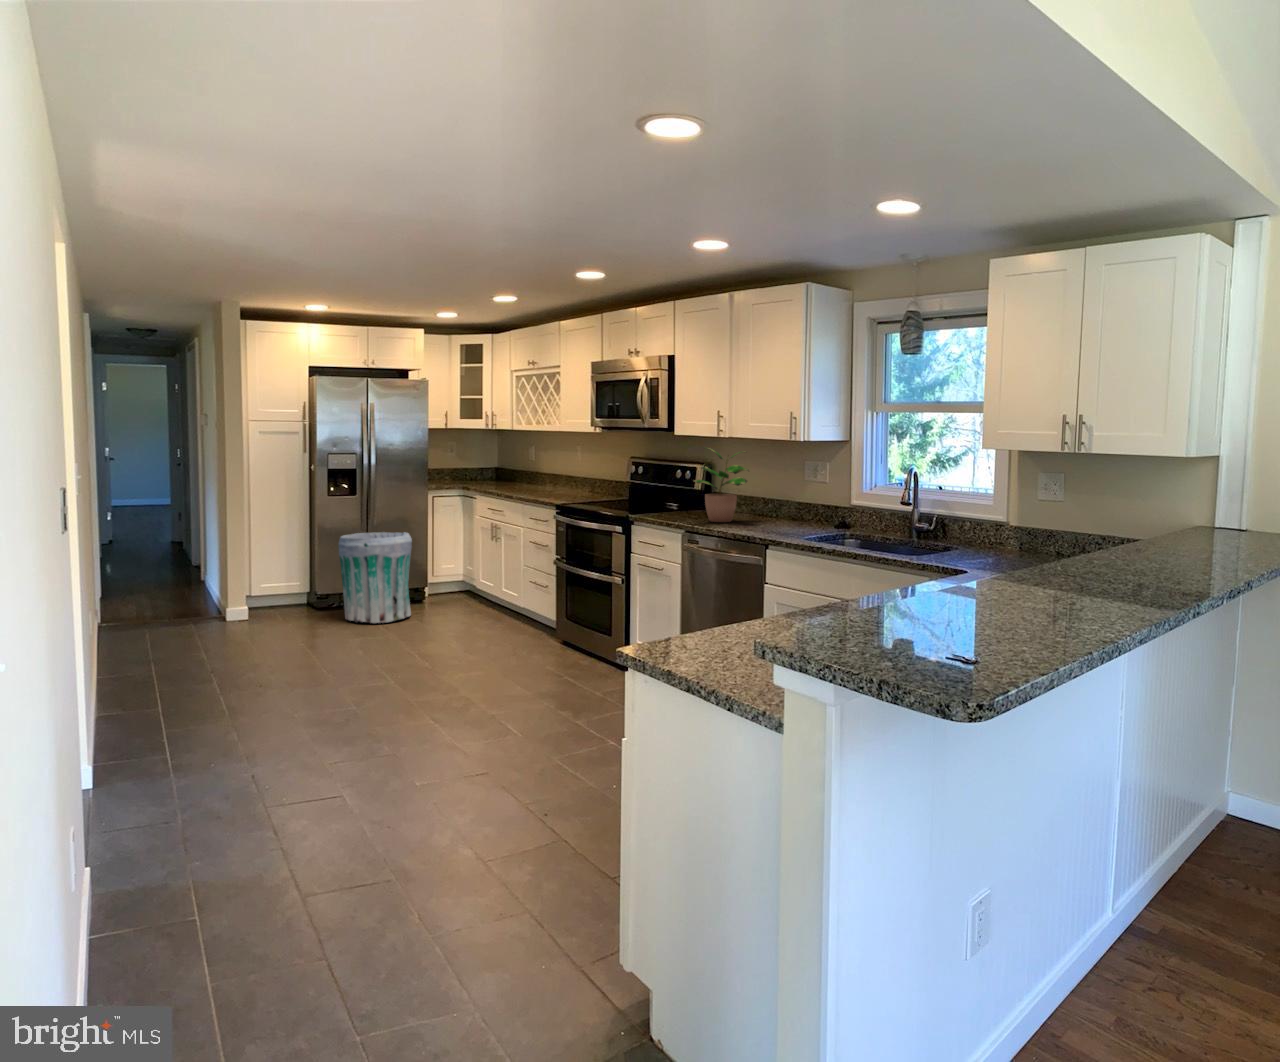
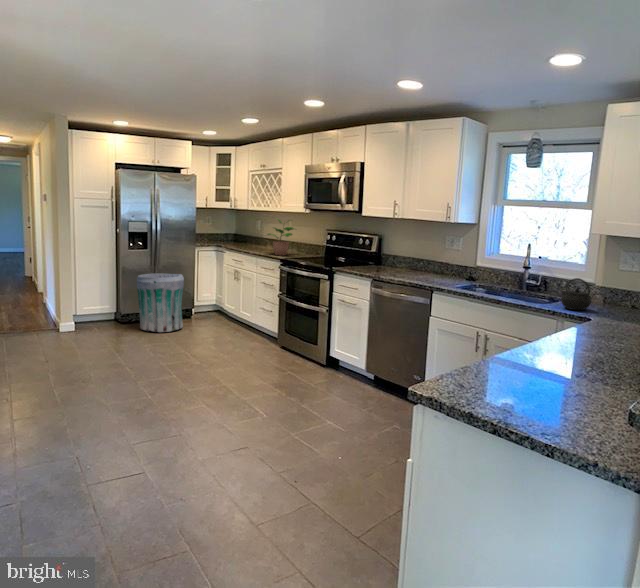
potted plant: present [694,448,747,522] -> present [267,218,294,255]
kettle: none [942,516,985,563] -> present [561,278,591,310]

